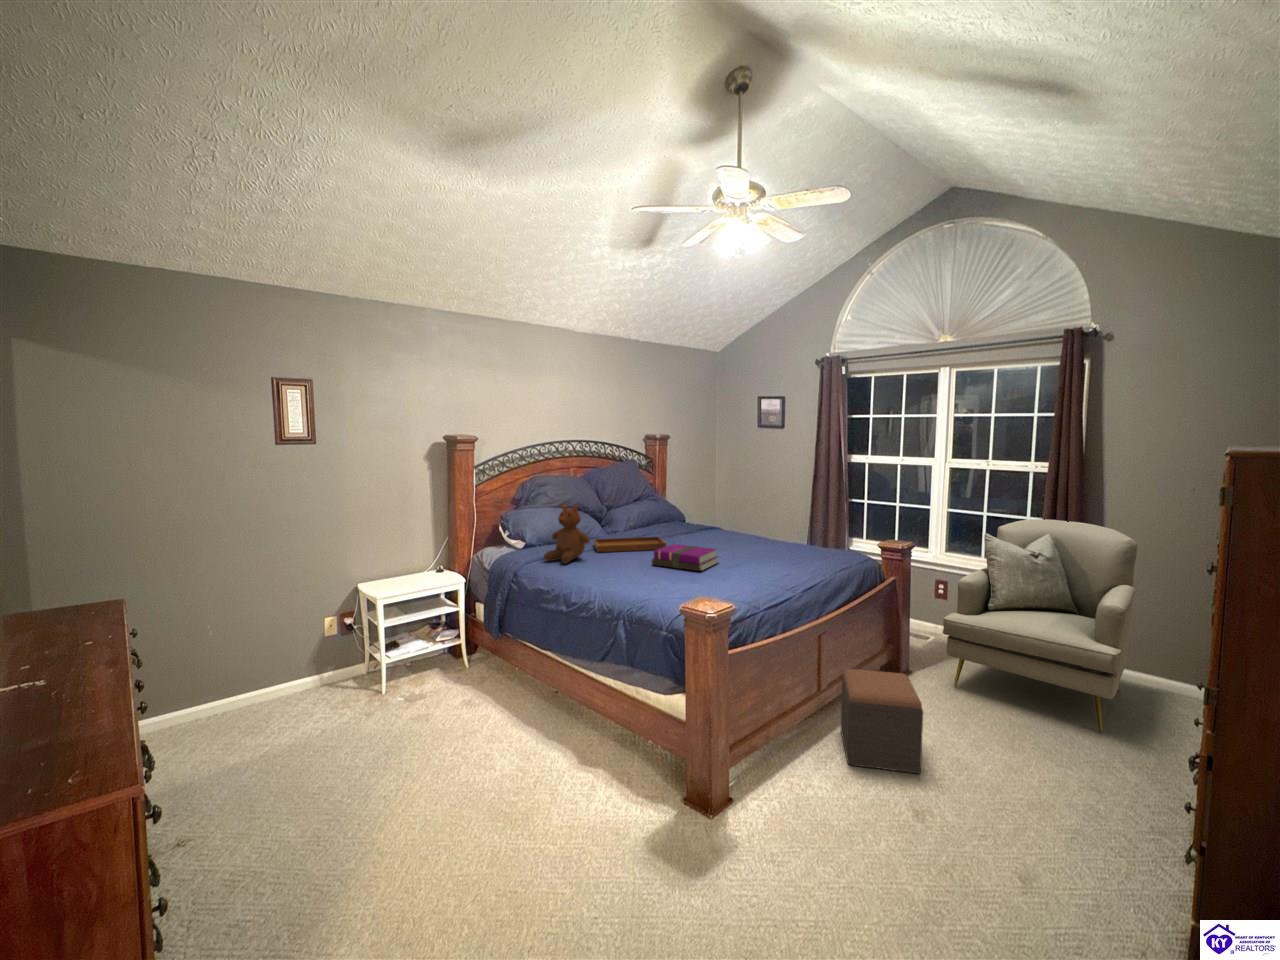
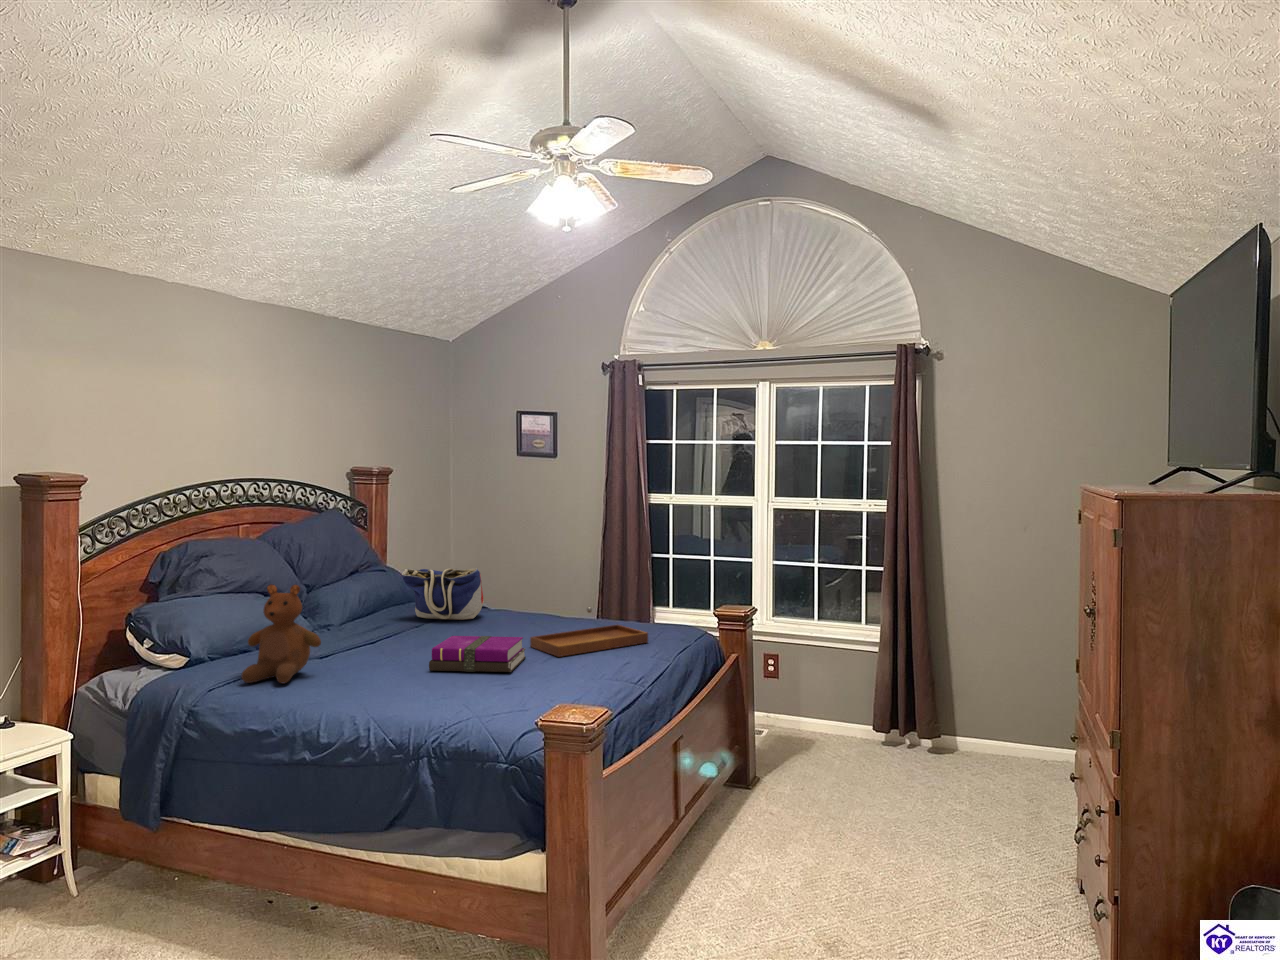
tote bag: none [661,499,713,535] -> present [402,568,484,620]
armchair: present [943,519,1137,732] -> none [799,568,983,809]
tray: present [594,523,666,552] -> present [530,607,648,657]
footstool: present [841,669,923,773] -> none [710,776,818,908]

